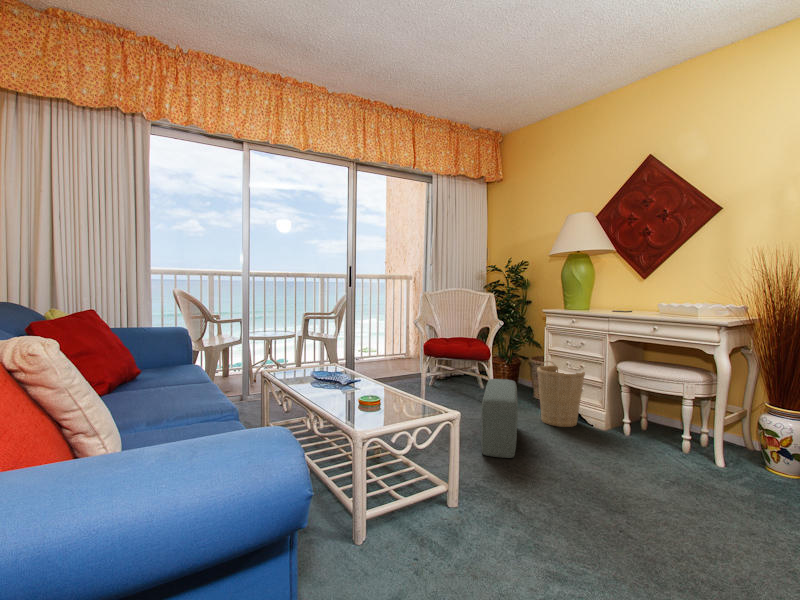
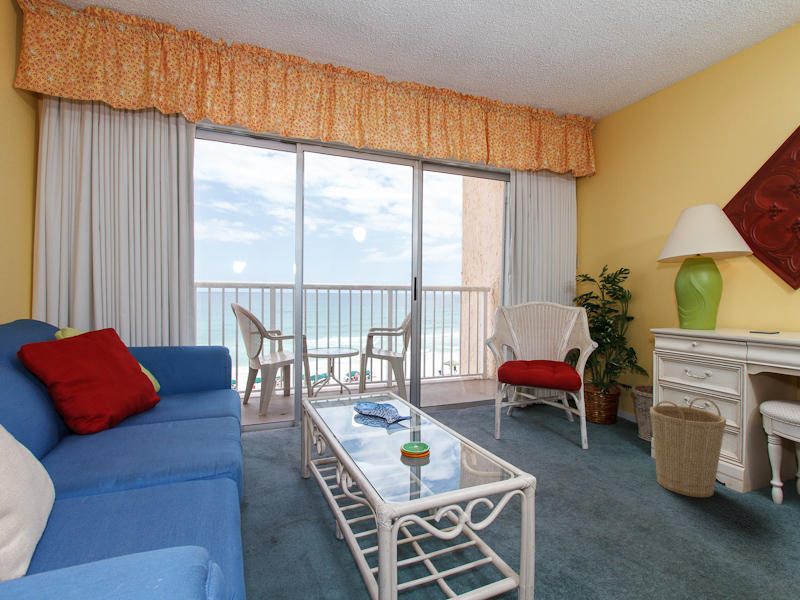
pouf: present [481,379,518,458] -> none [569,422,626,554]

